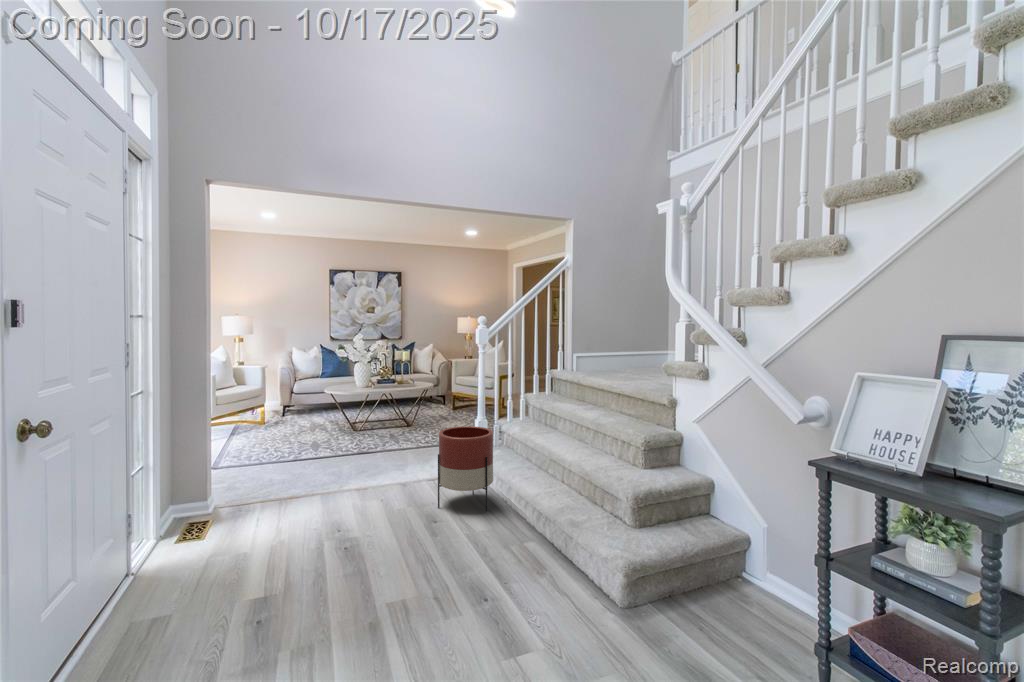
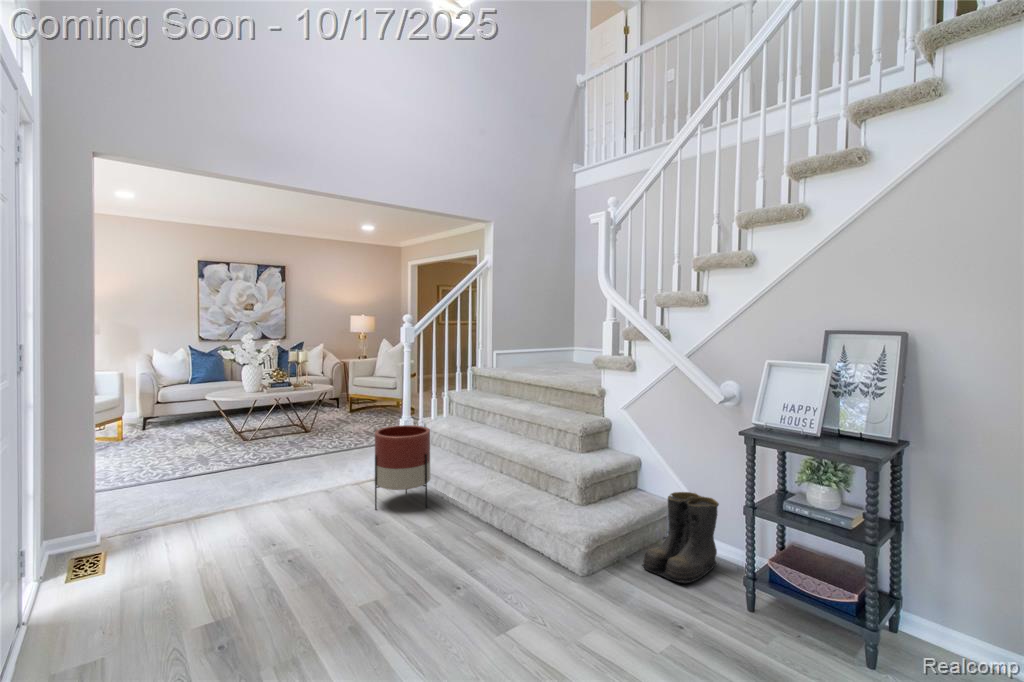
boots: none [697,525,800,637] -> present [642,492,719,583]

